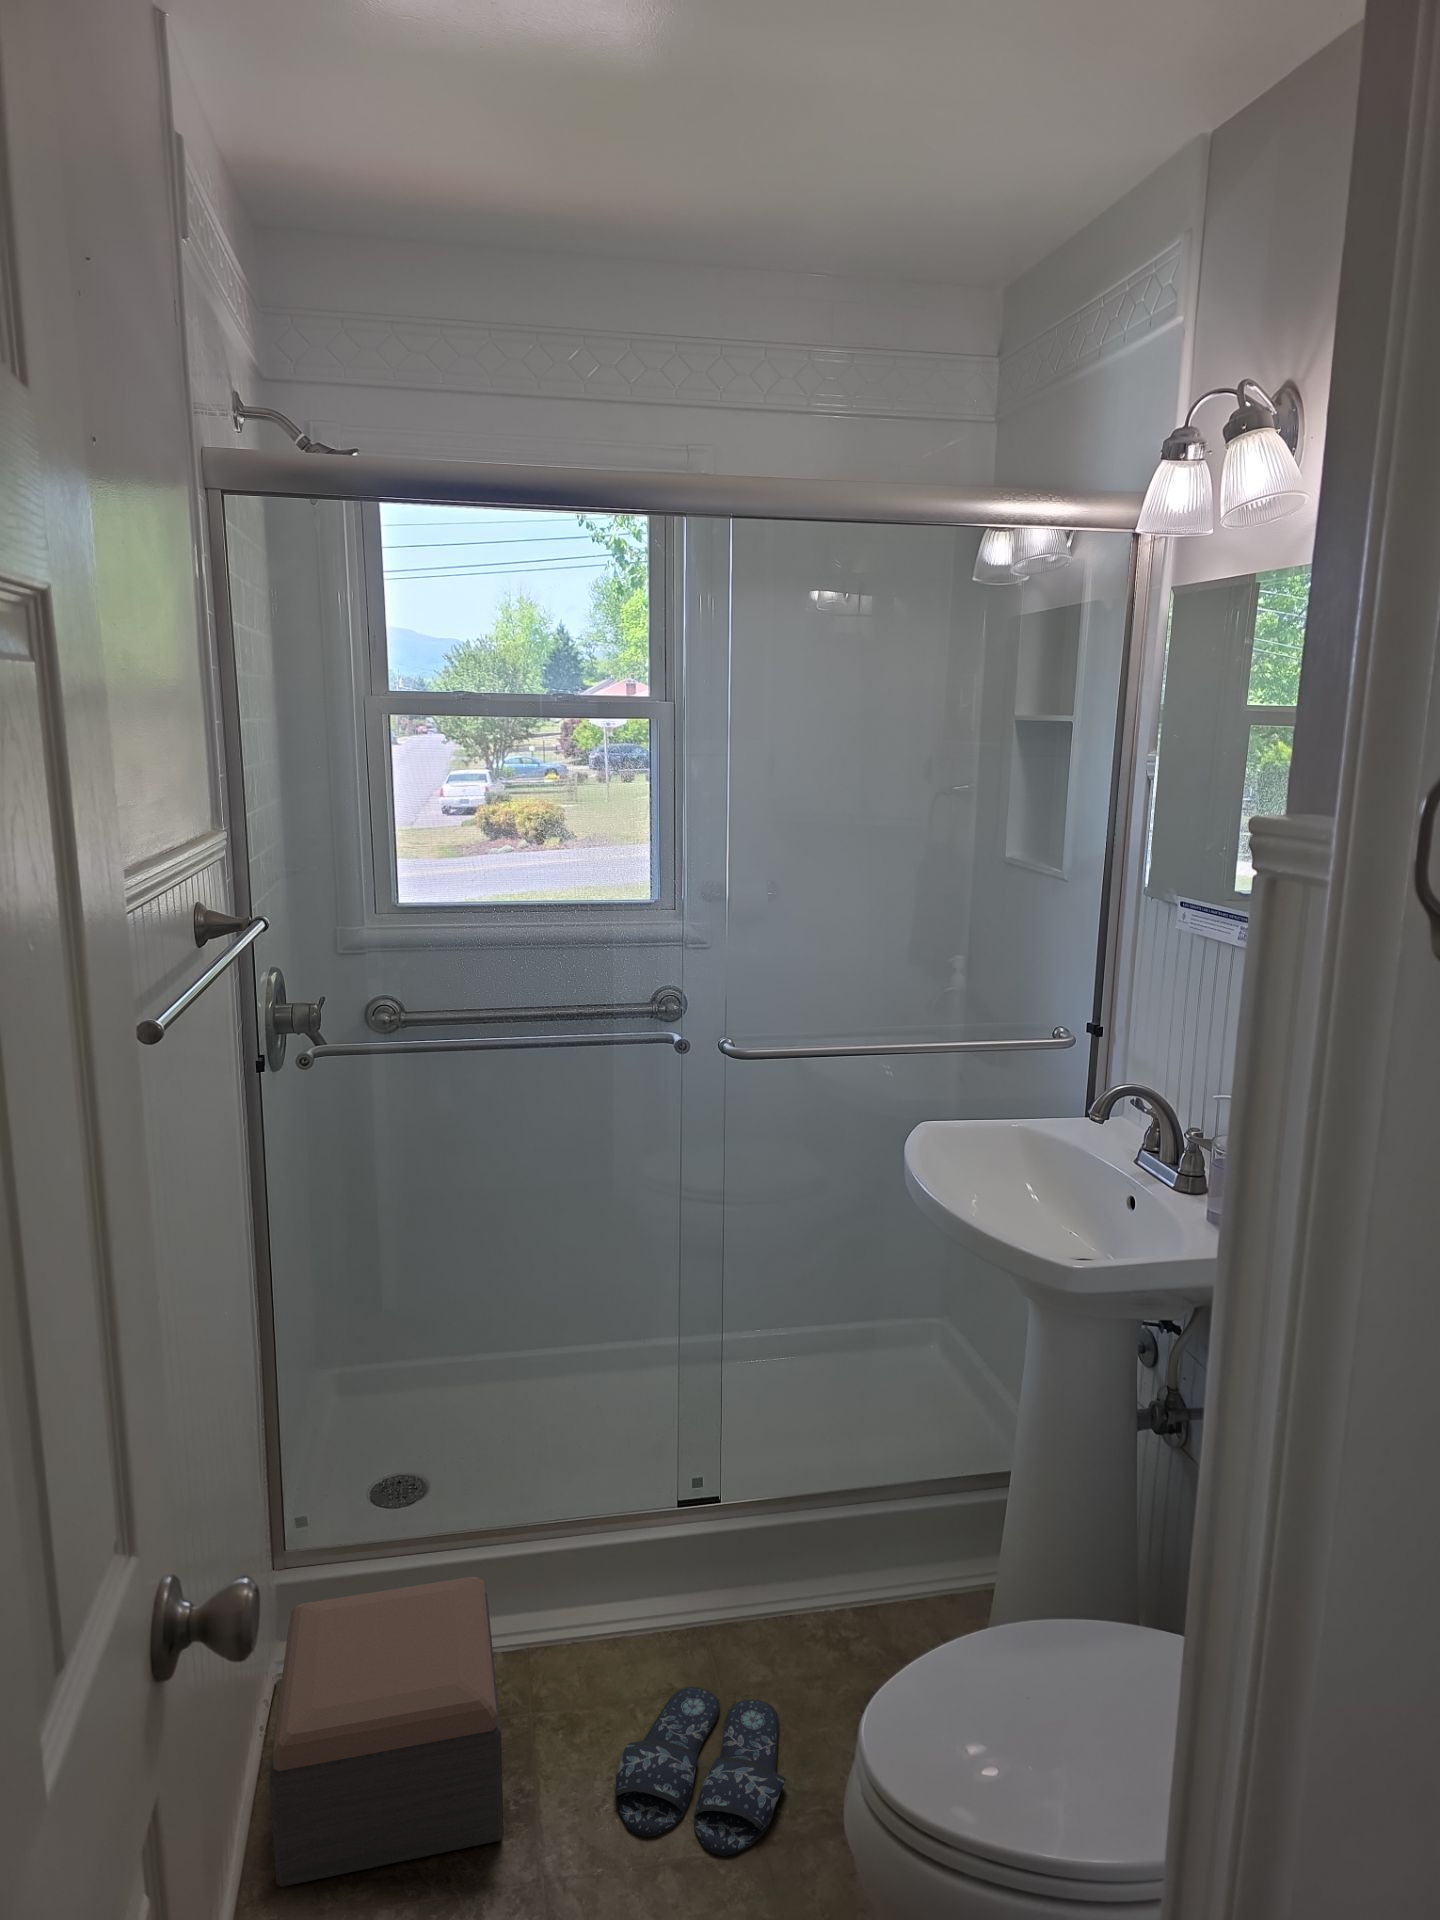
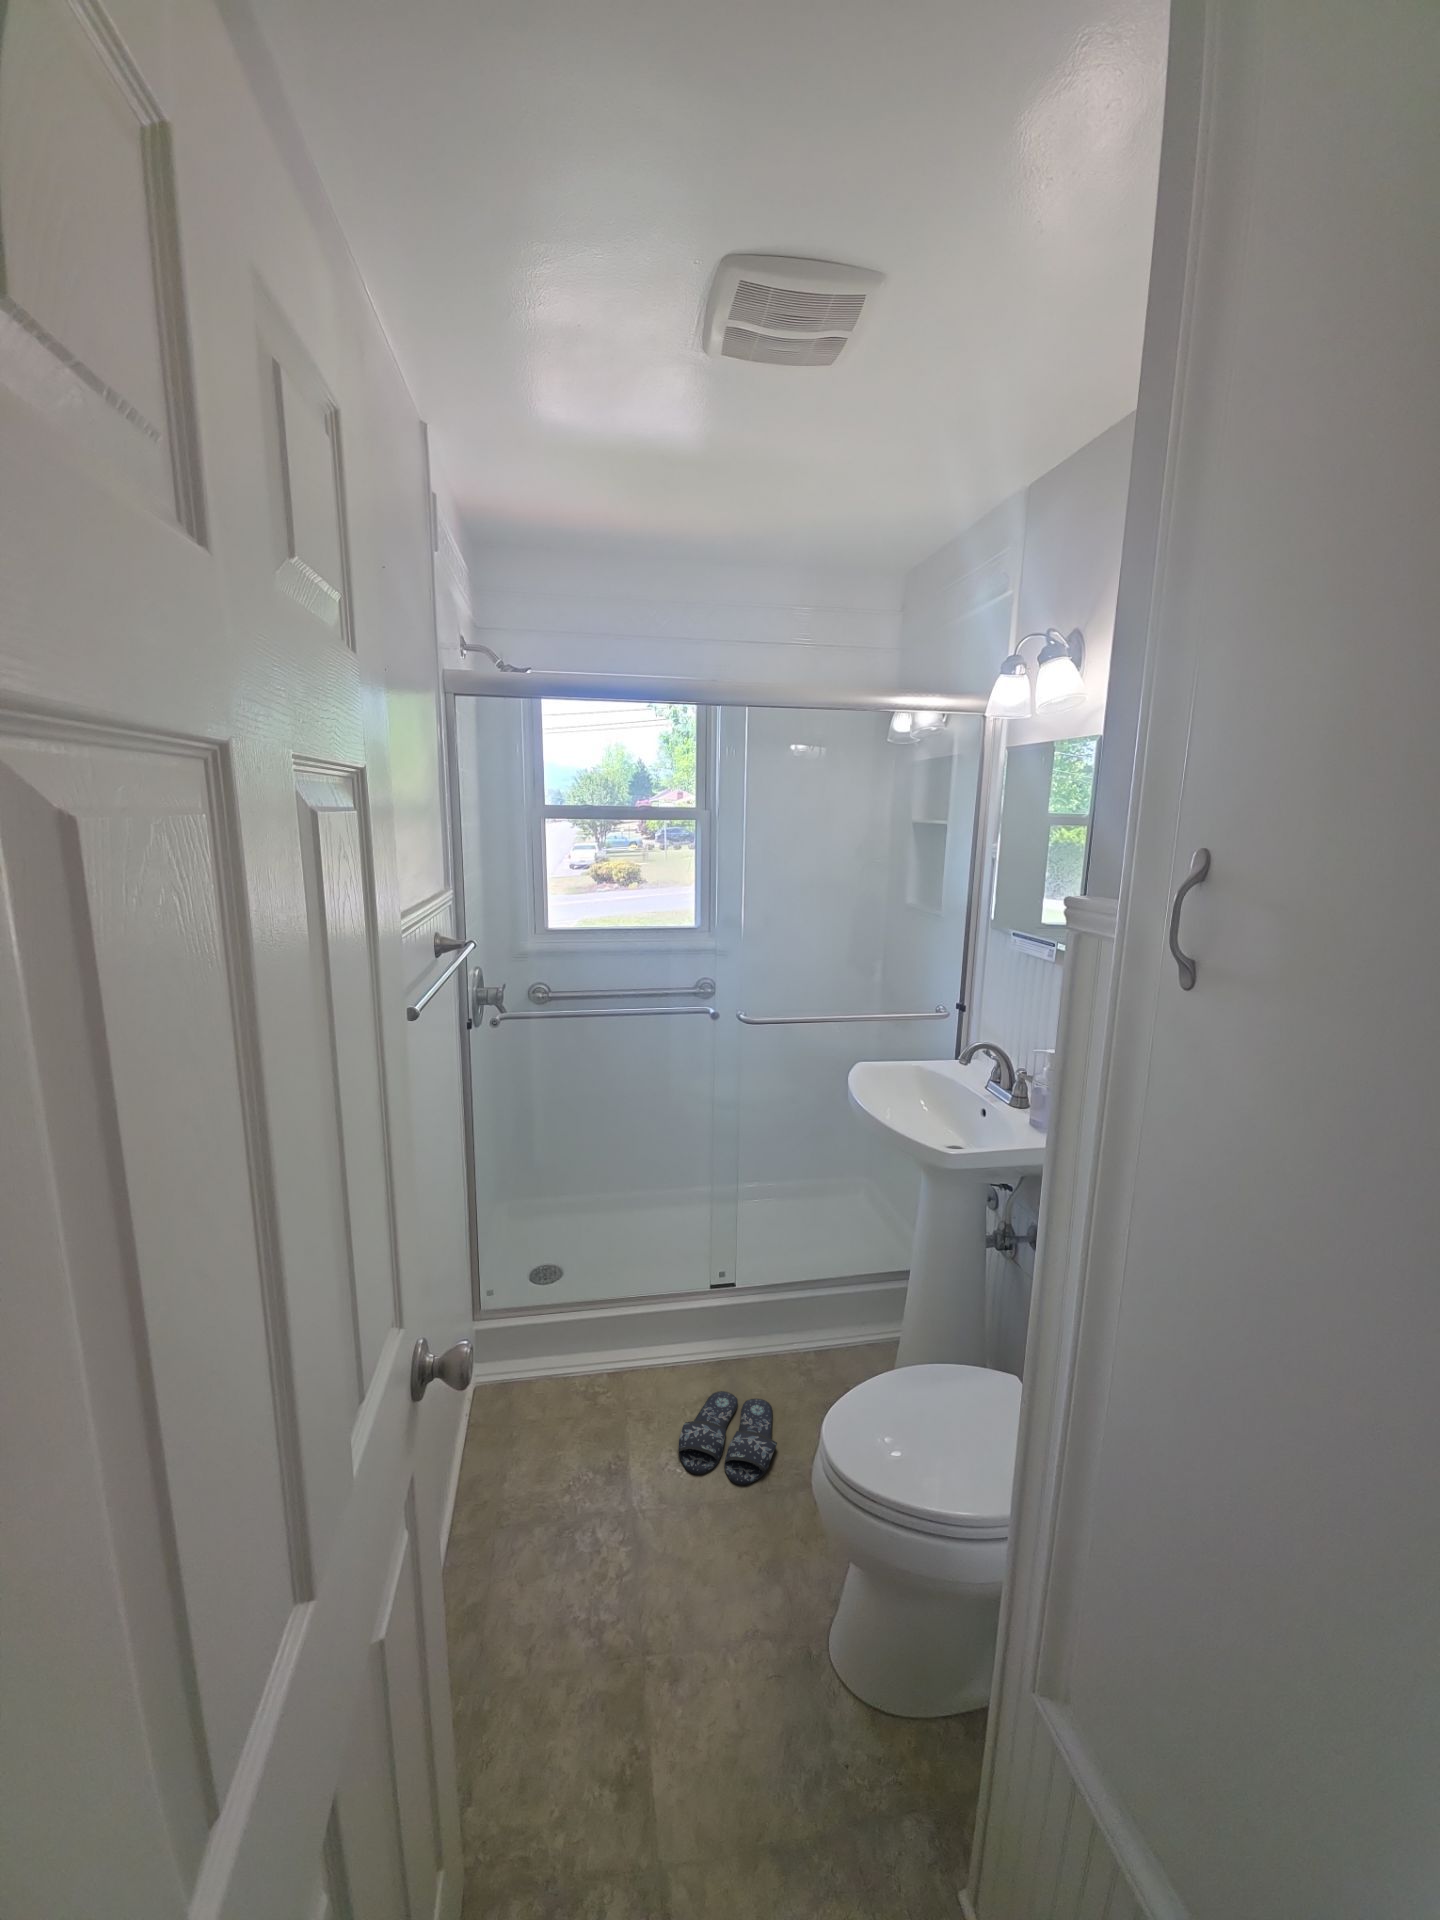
footstool: present [270,1576,504,1887] -> none [483,1326,615,1500]

